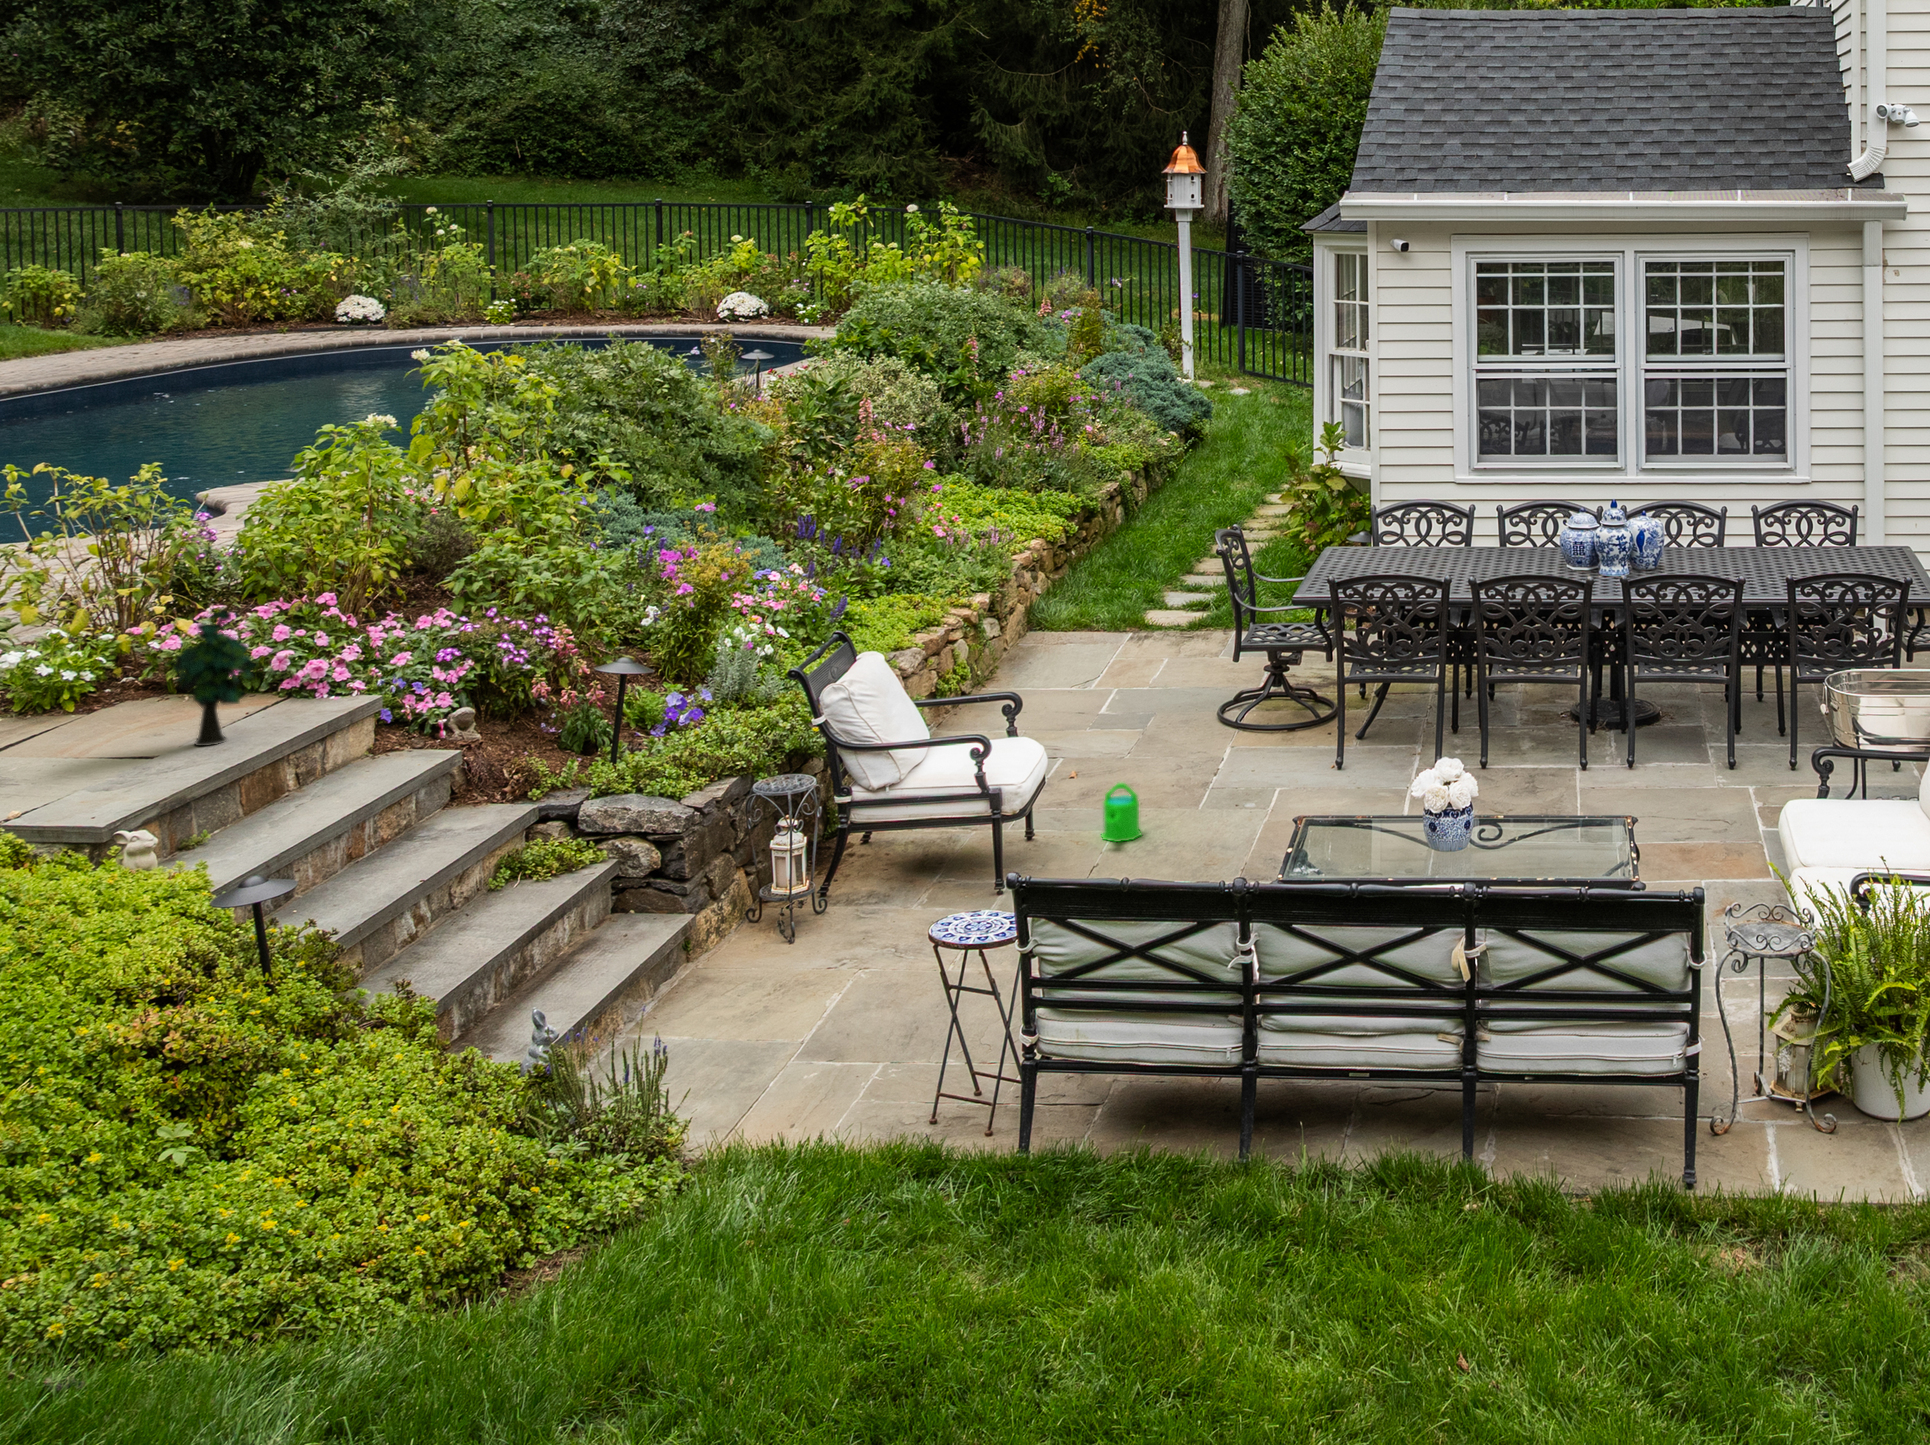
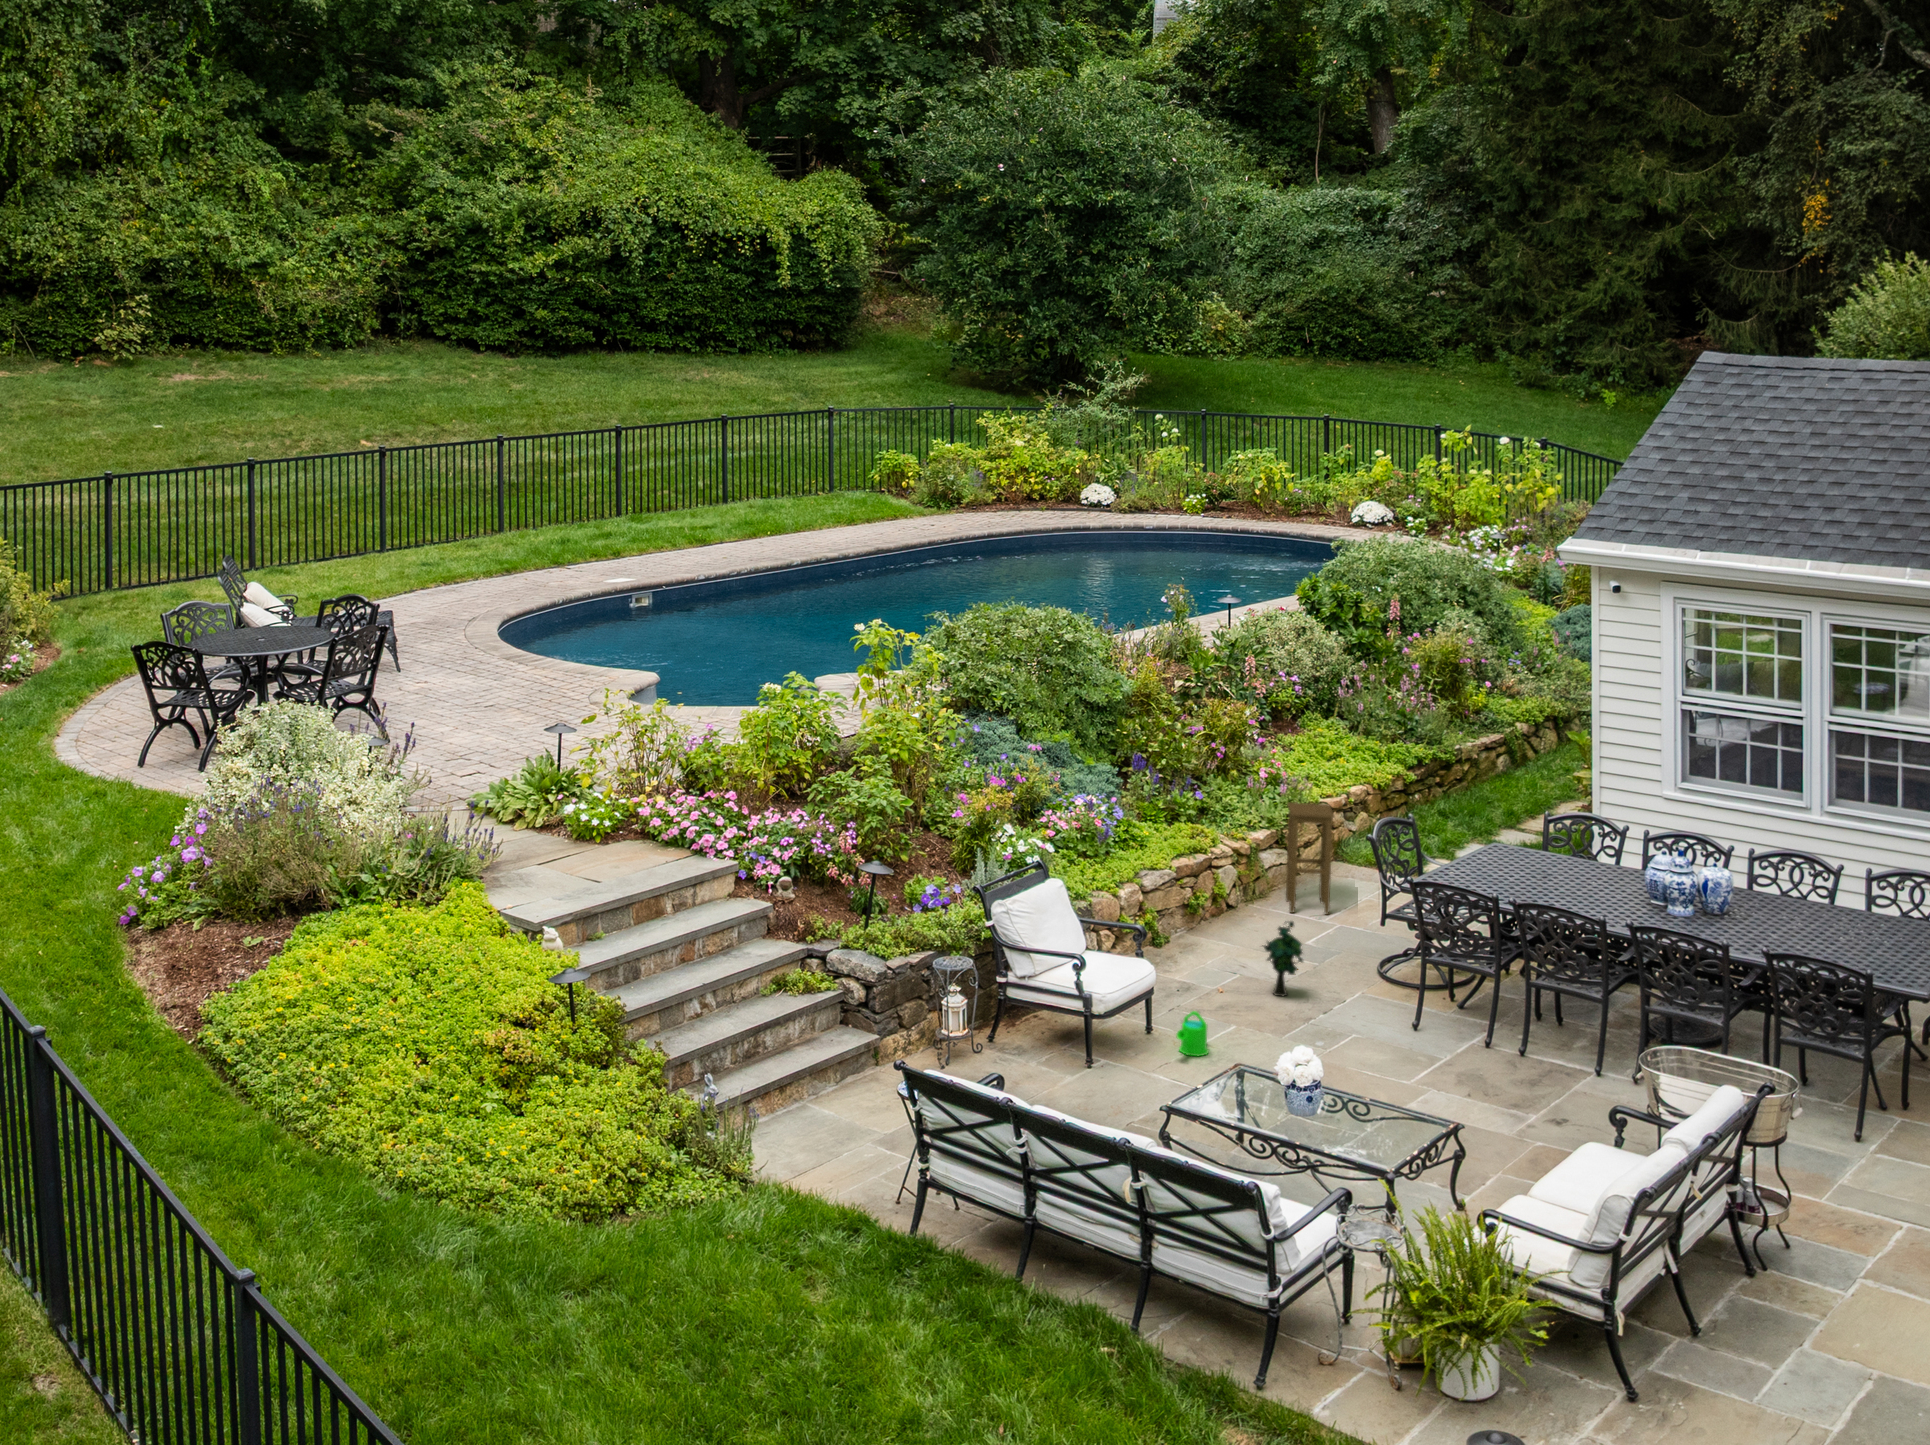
stool: none [1110,535,1178,671] -> present [1286,802,1335,914]
decorative plant: present [166,611,256,746] -> present [1262,921,1303,996]

